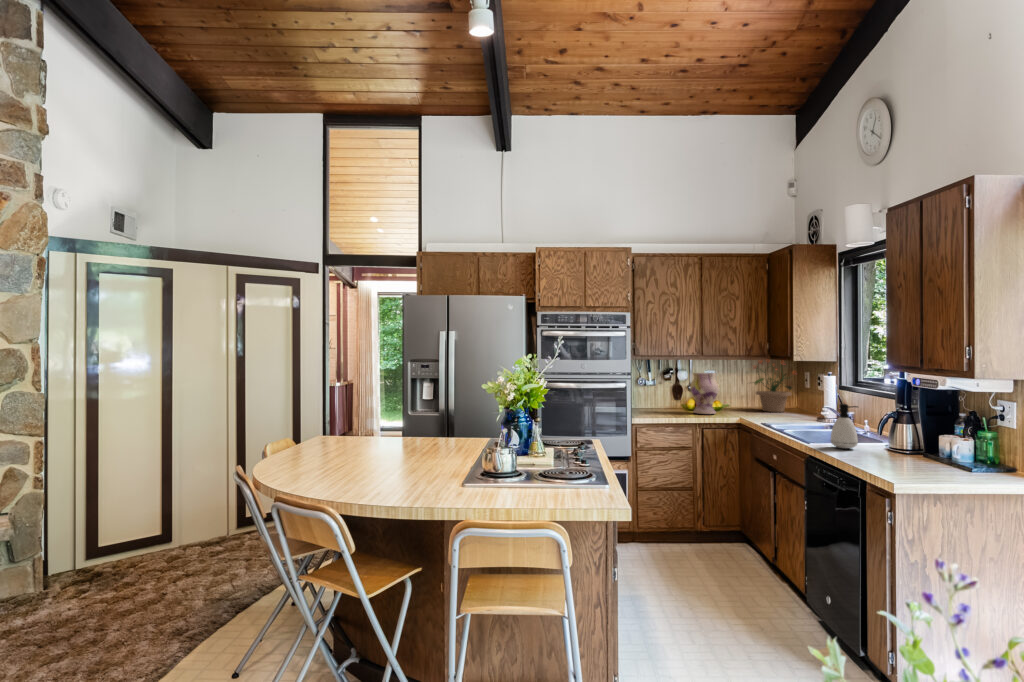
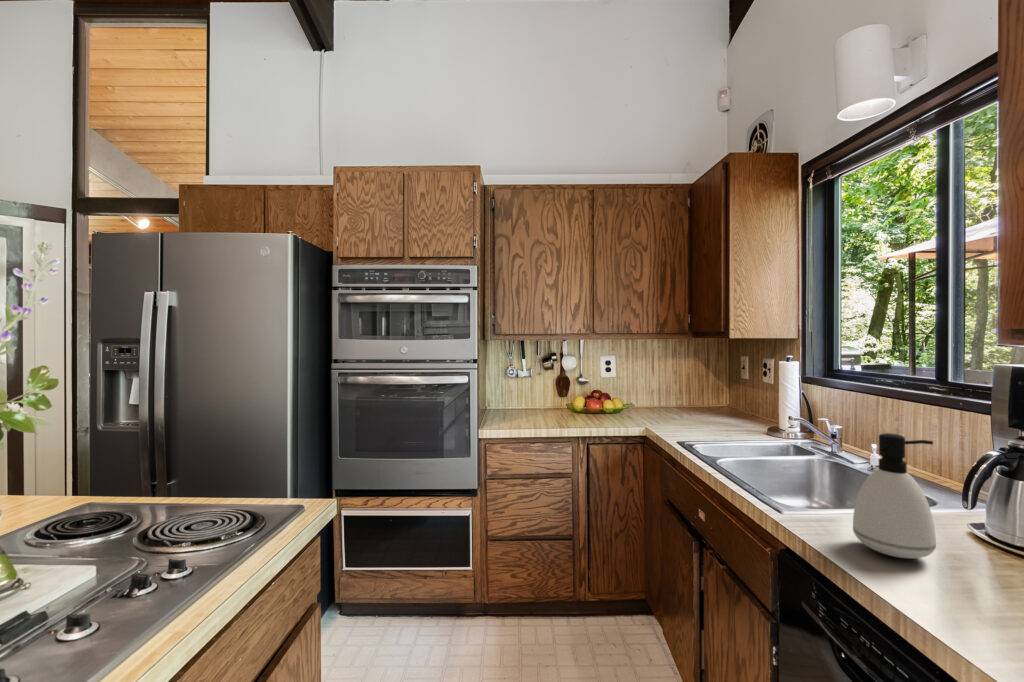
potted plant: present [754,361,796,412] -> none [659,338,731,414]
vase: present [690,372,719,414] -> none [575,358,617,420]

